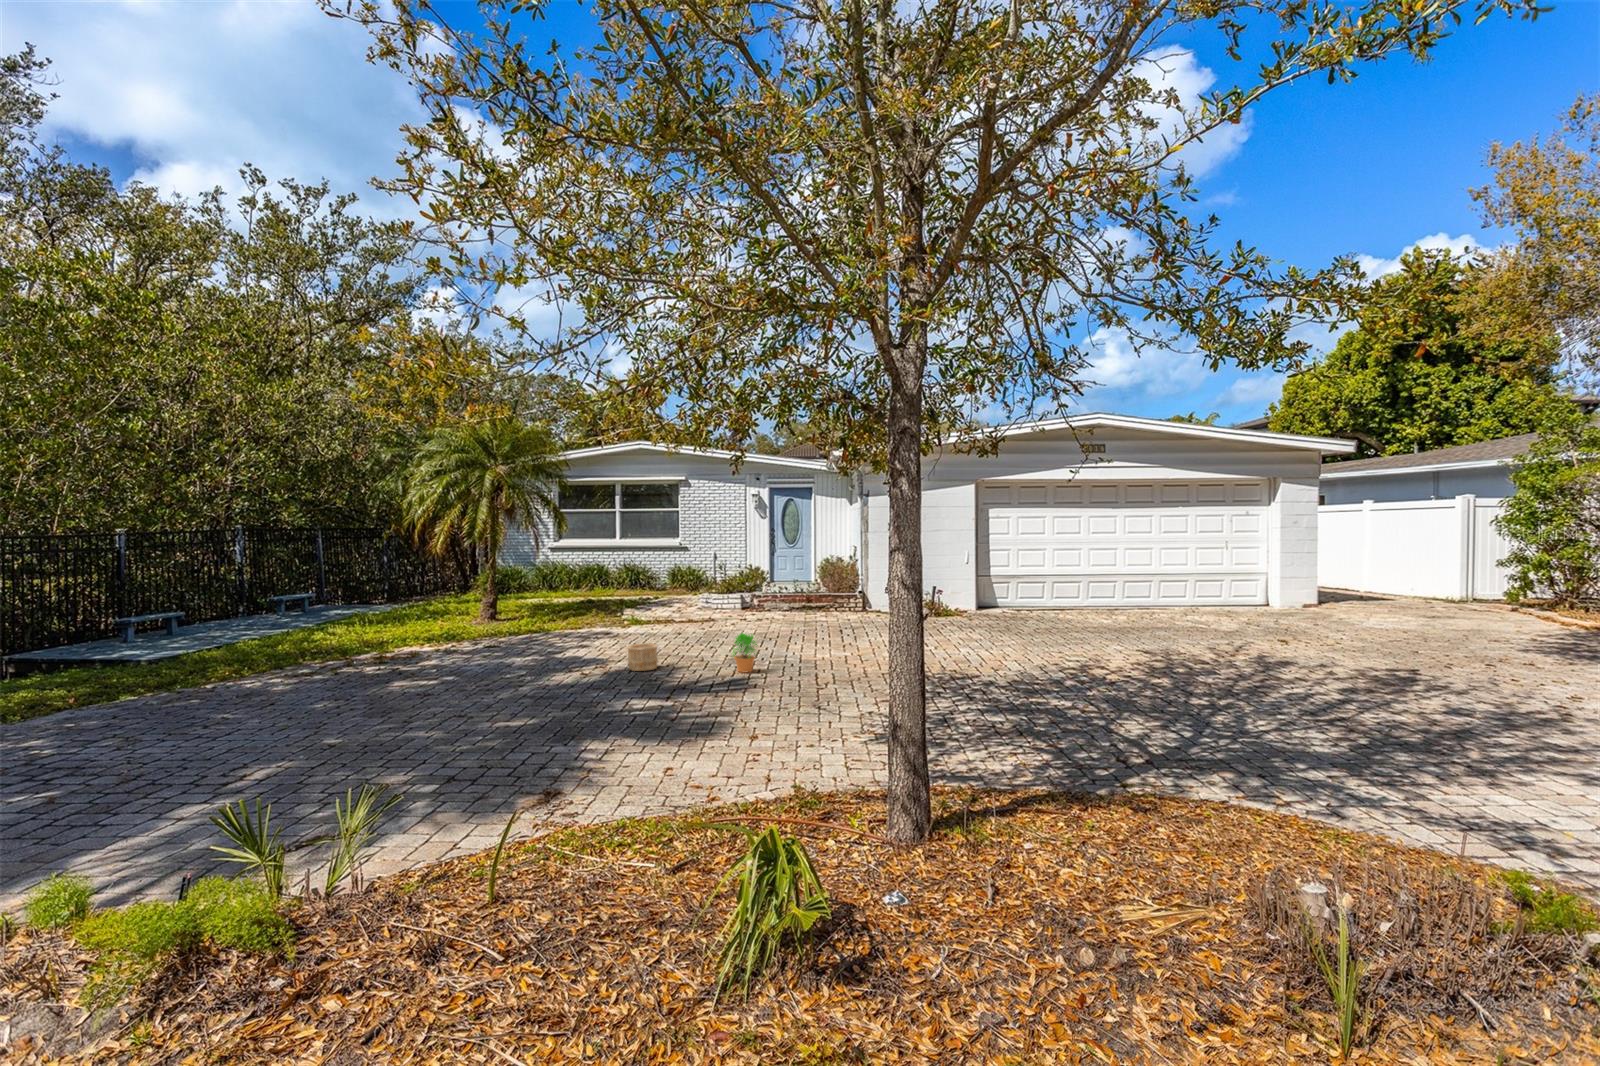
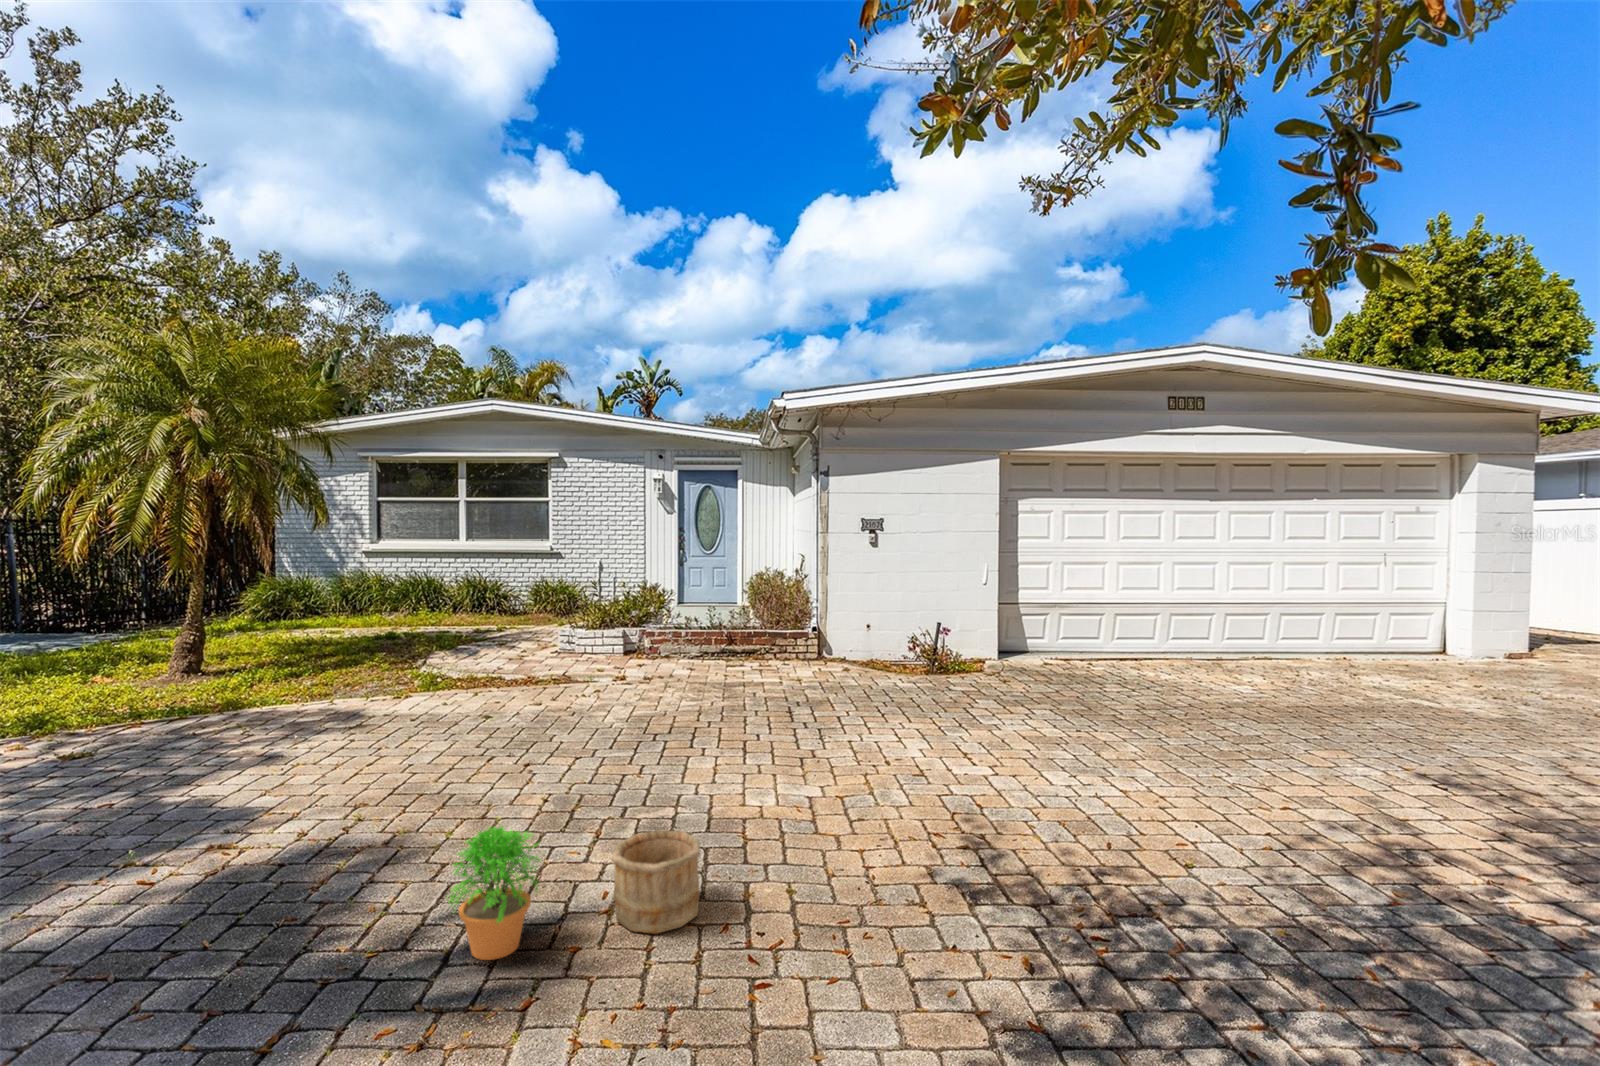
wooden bucket: present [627,643,658,671] -> present [611,830,700,934]

